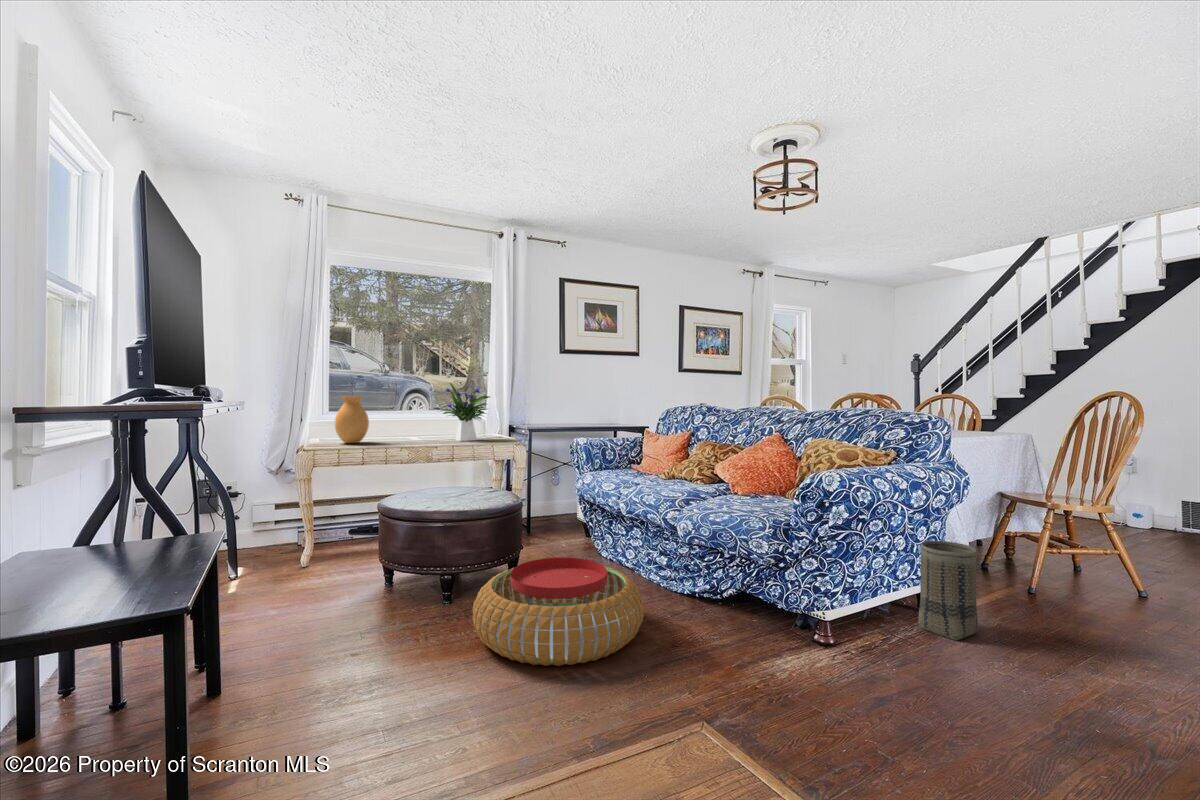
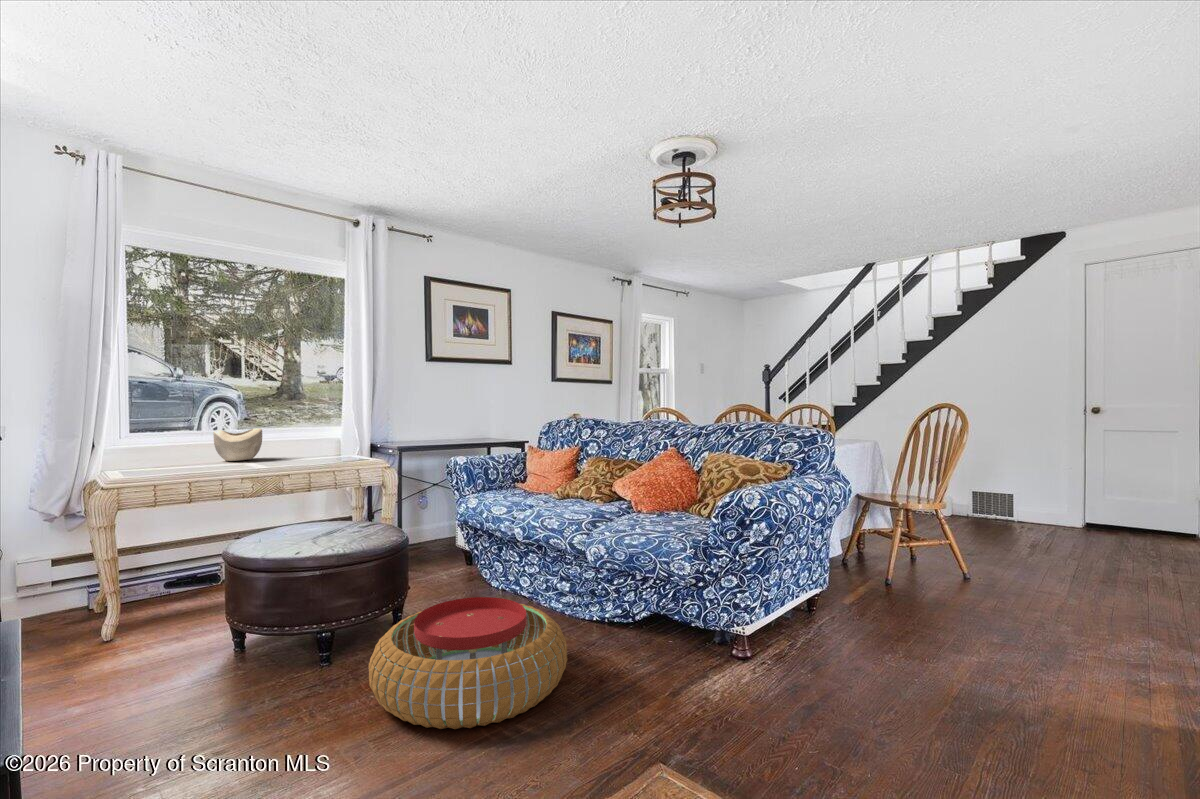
flower arrangement: present [442,383,490,441] -> none [280,395,350,465]
vase: present [335,396,369,443] -> none [139,414,189,474]
decorative bowl: none [391,411,426,436] -> present [213,428,262,461]
basket: present [918,541,978,640] -> none [817,547,866,640]

